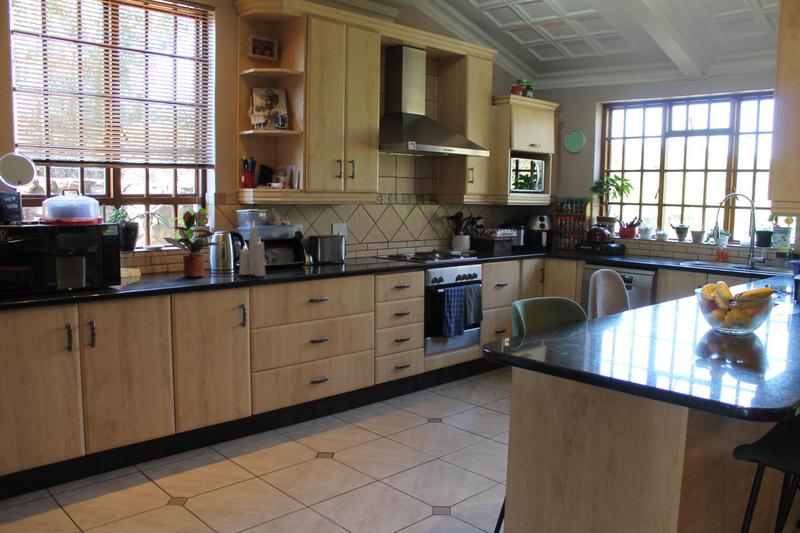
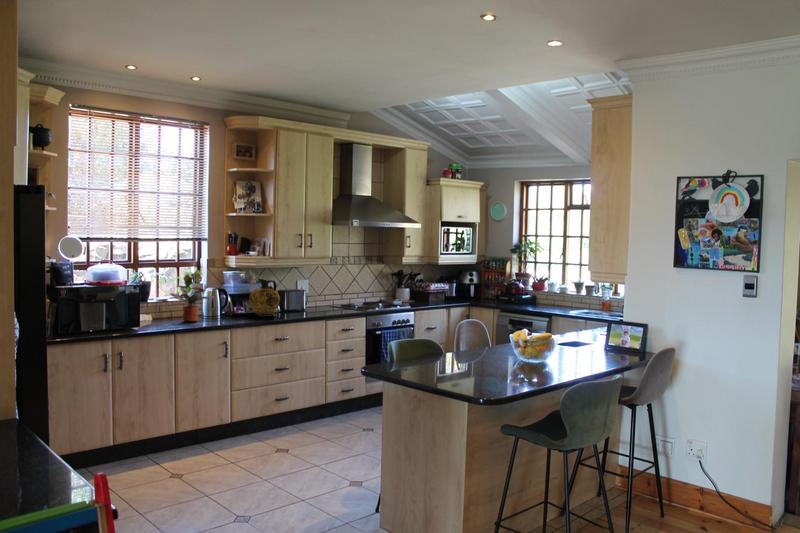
ceramic jug: none [273,219,314,270] -> present [249,279,280,316]
candle: present [239,226,265,276] -> none [223,278,243,321]

